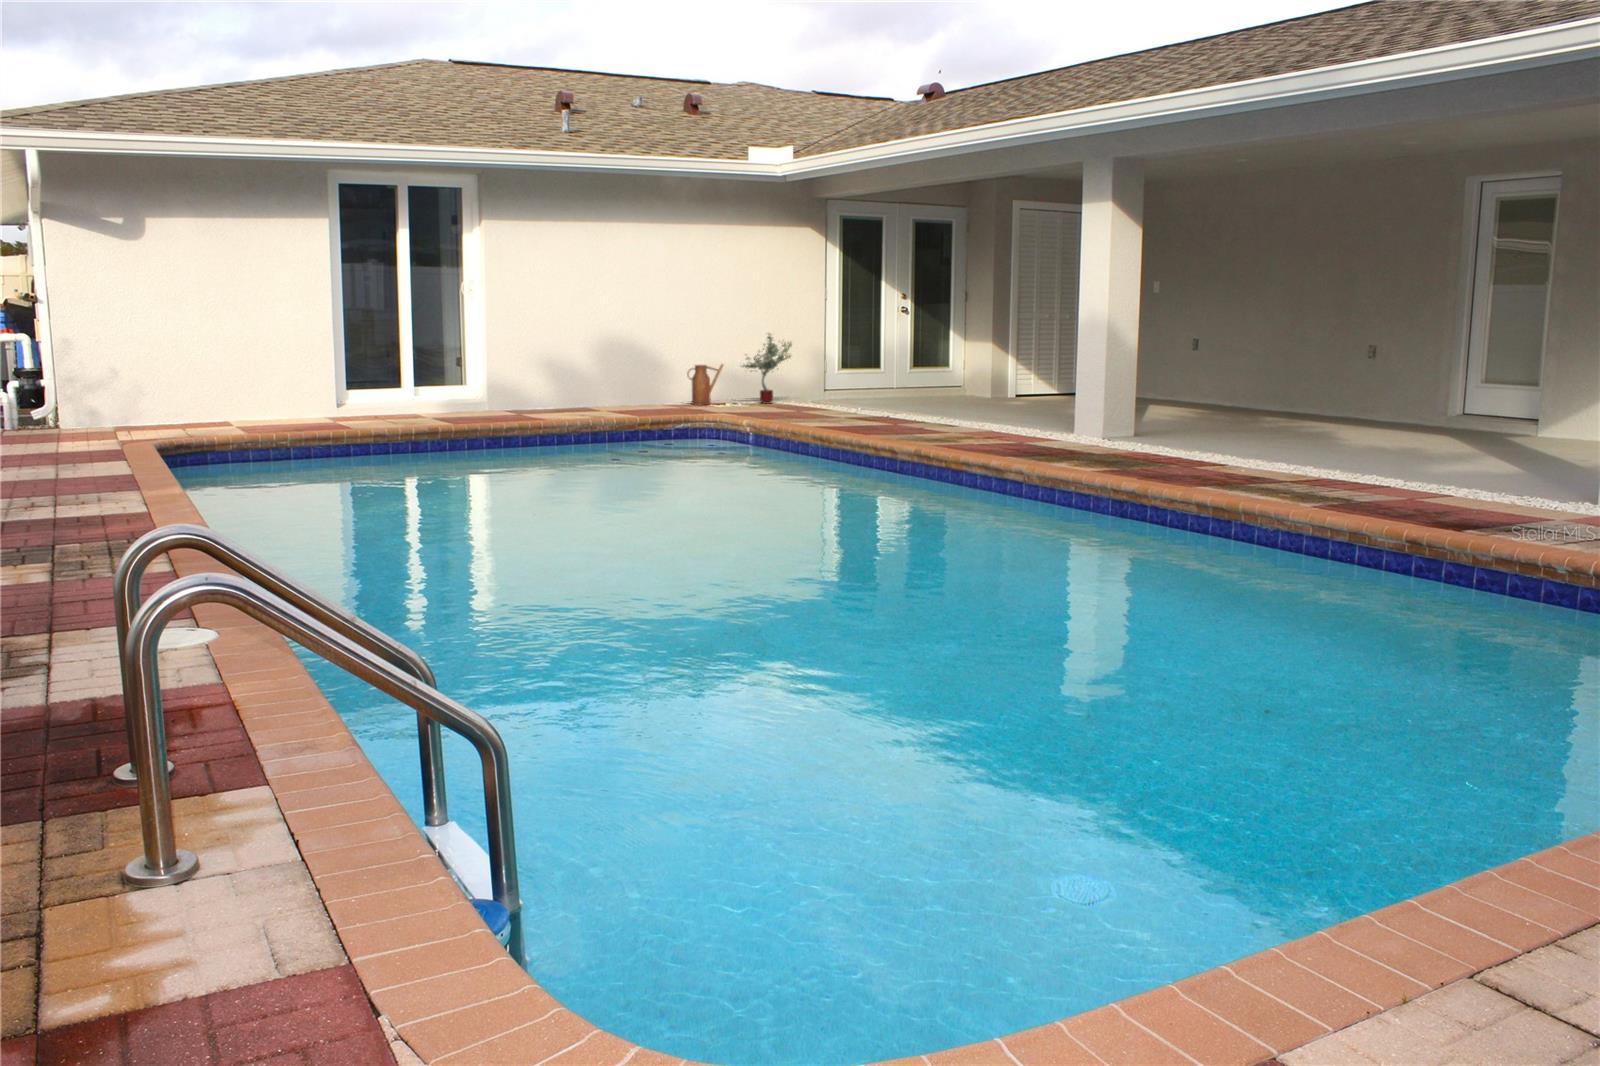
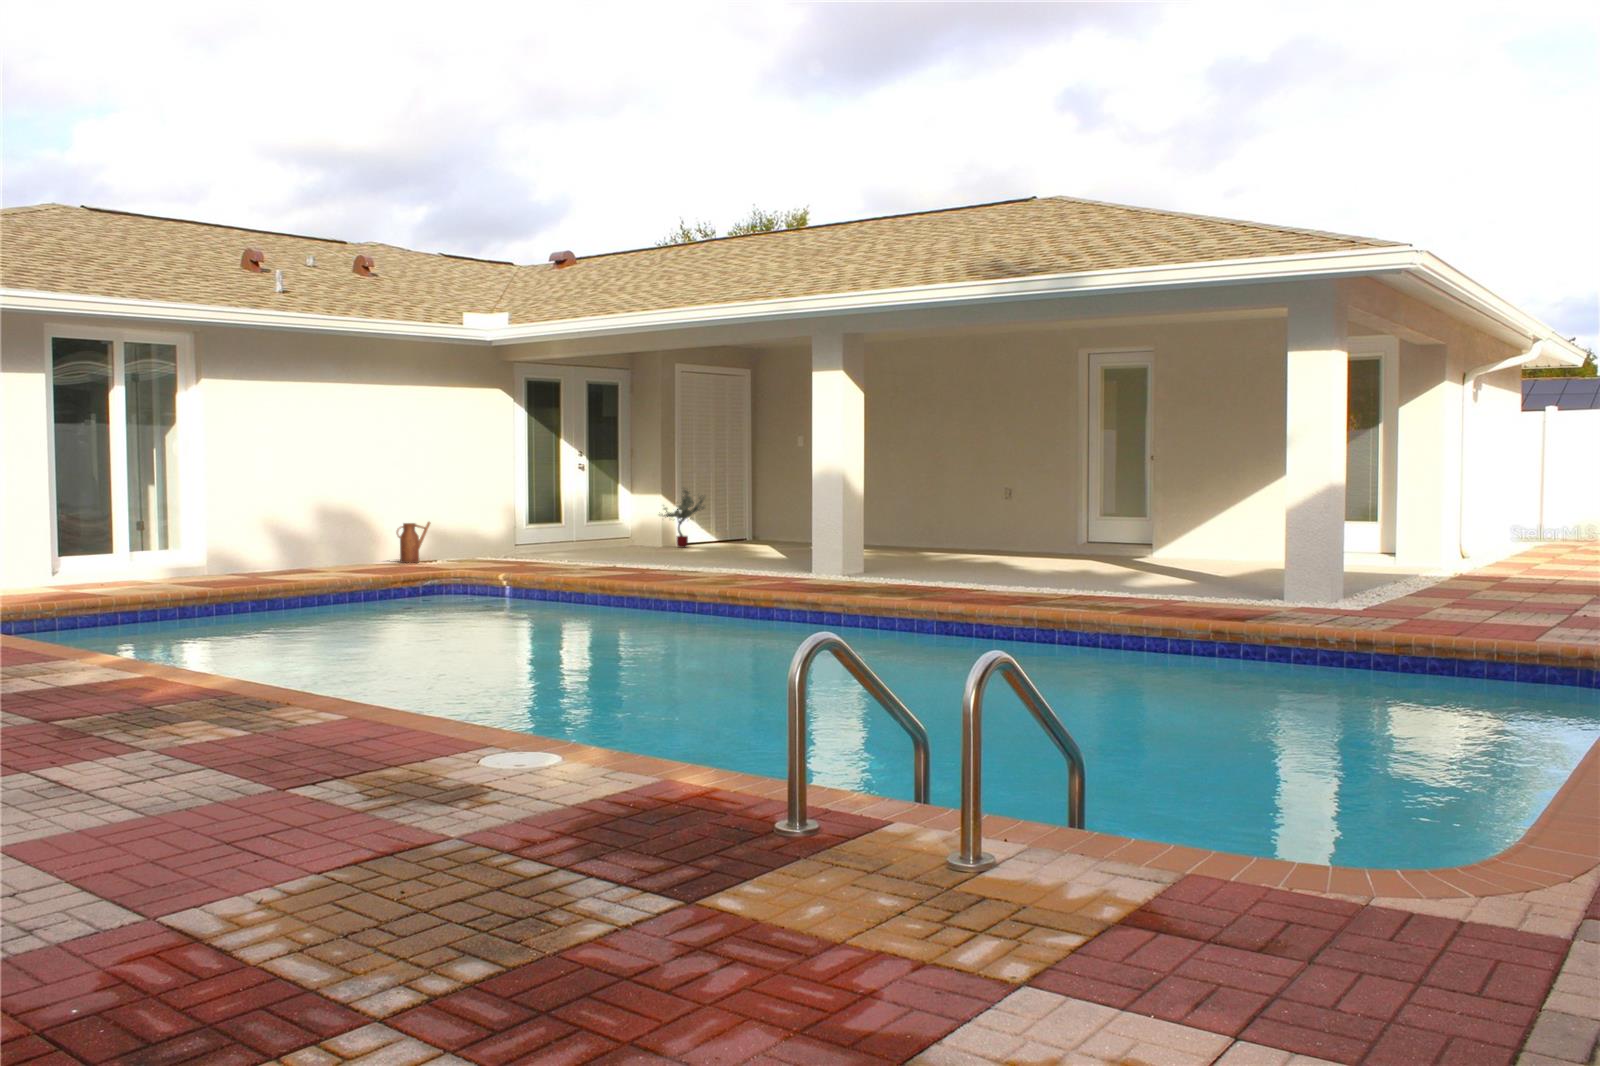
potted tree: present [743,333,792,404] -> present [662,490,705,548]

